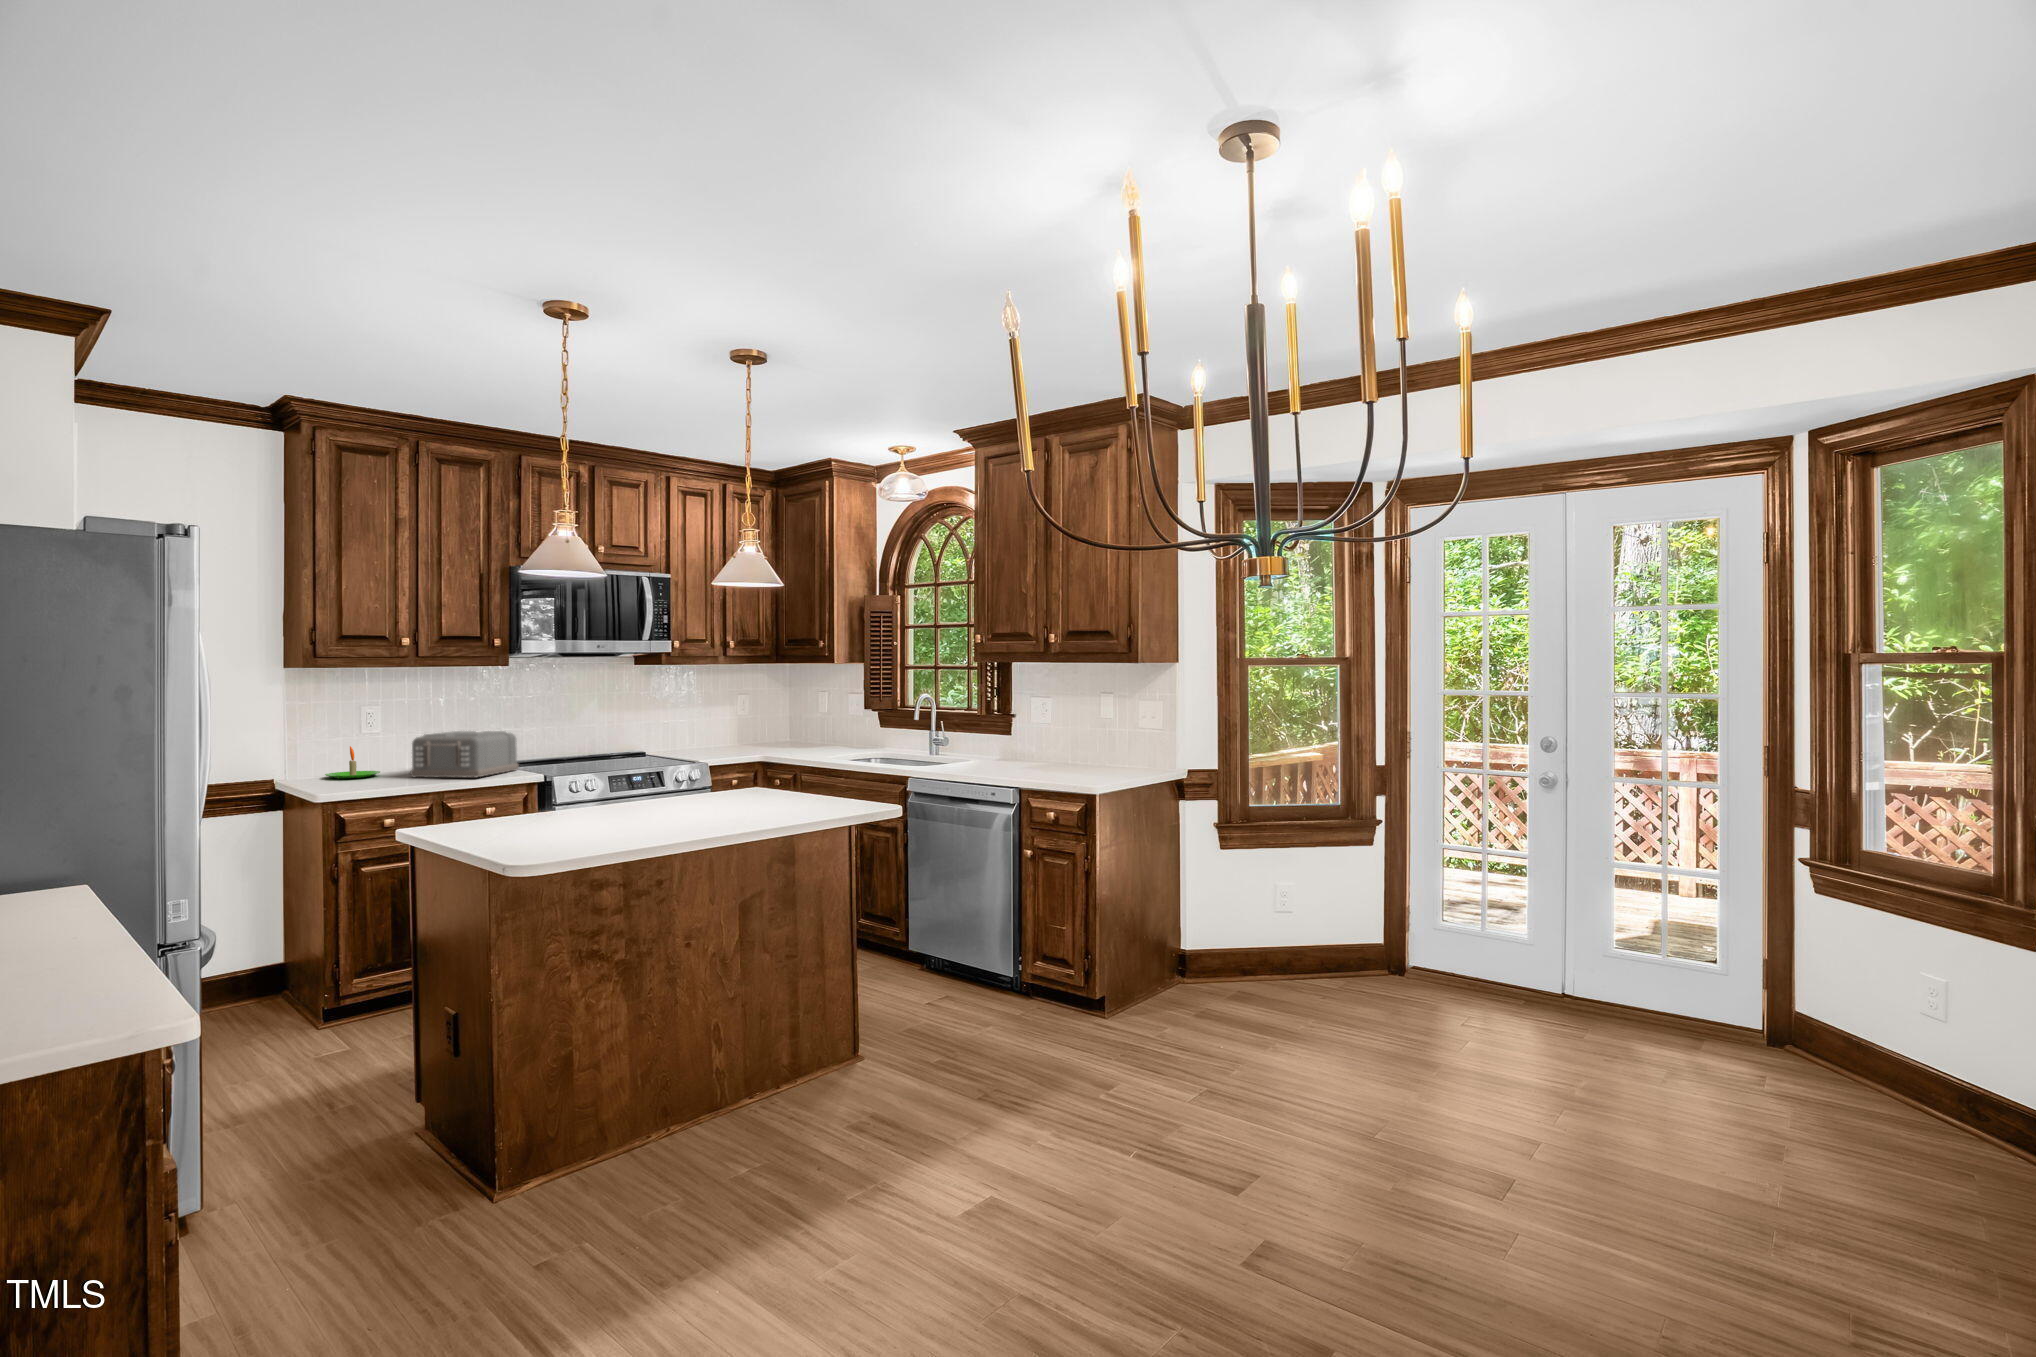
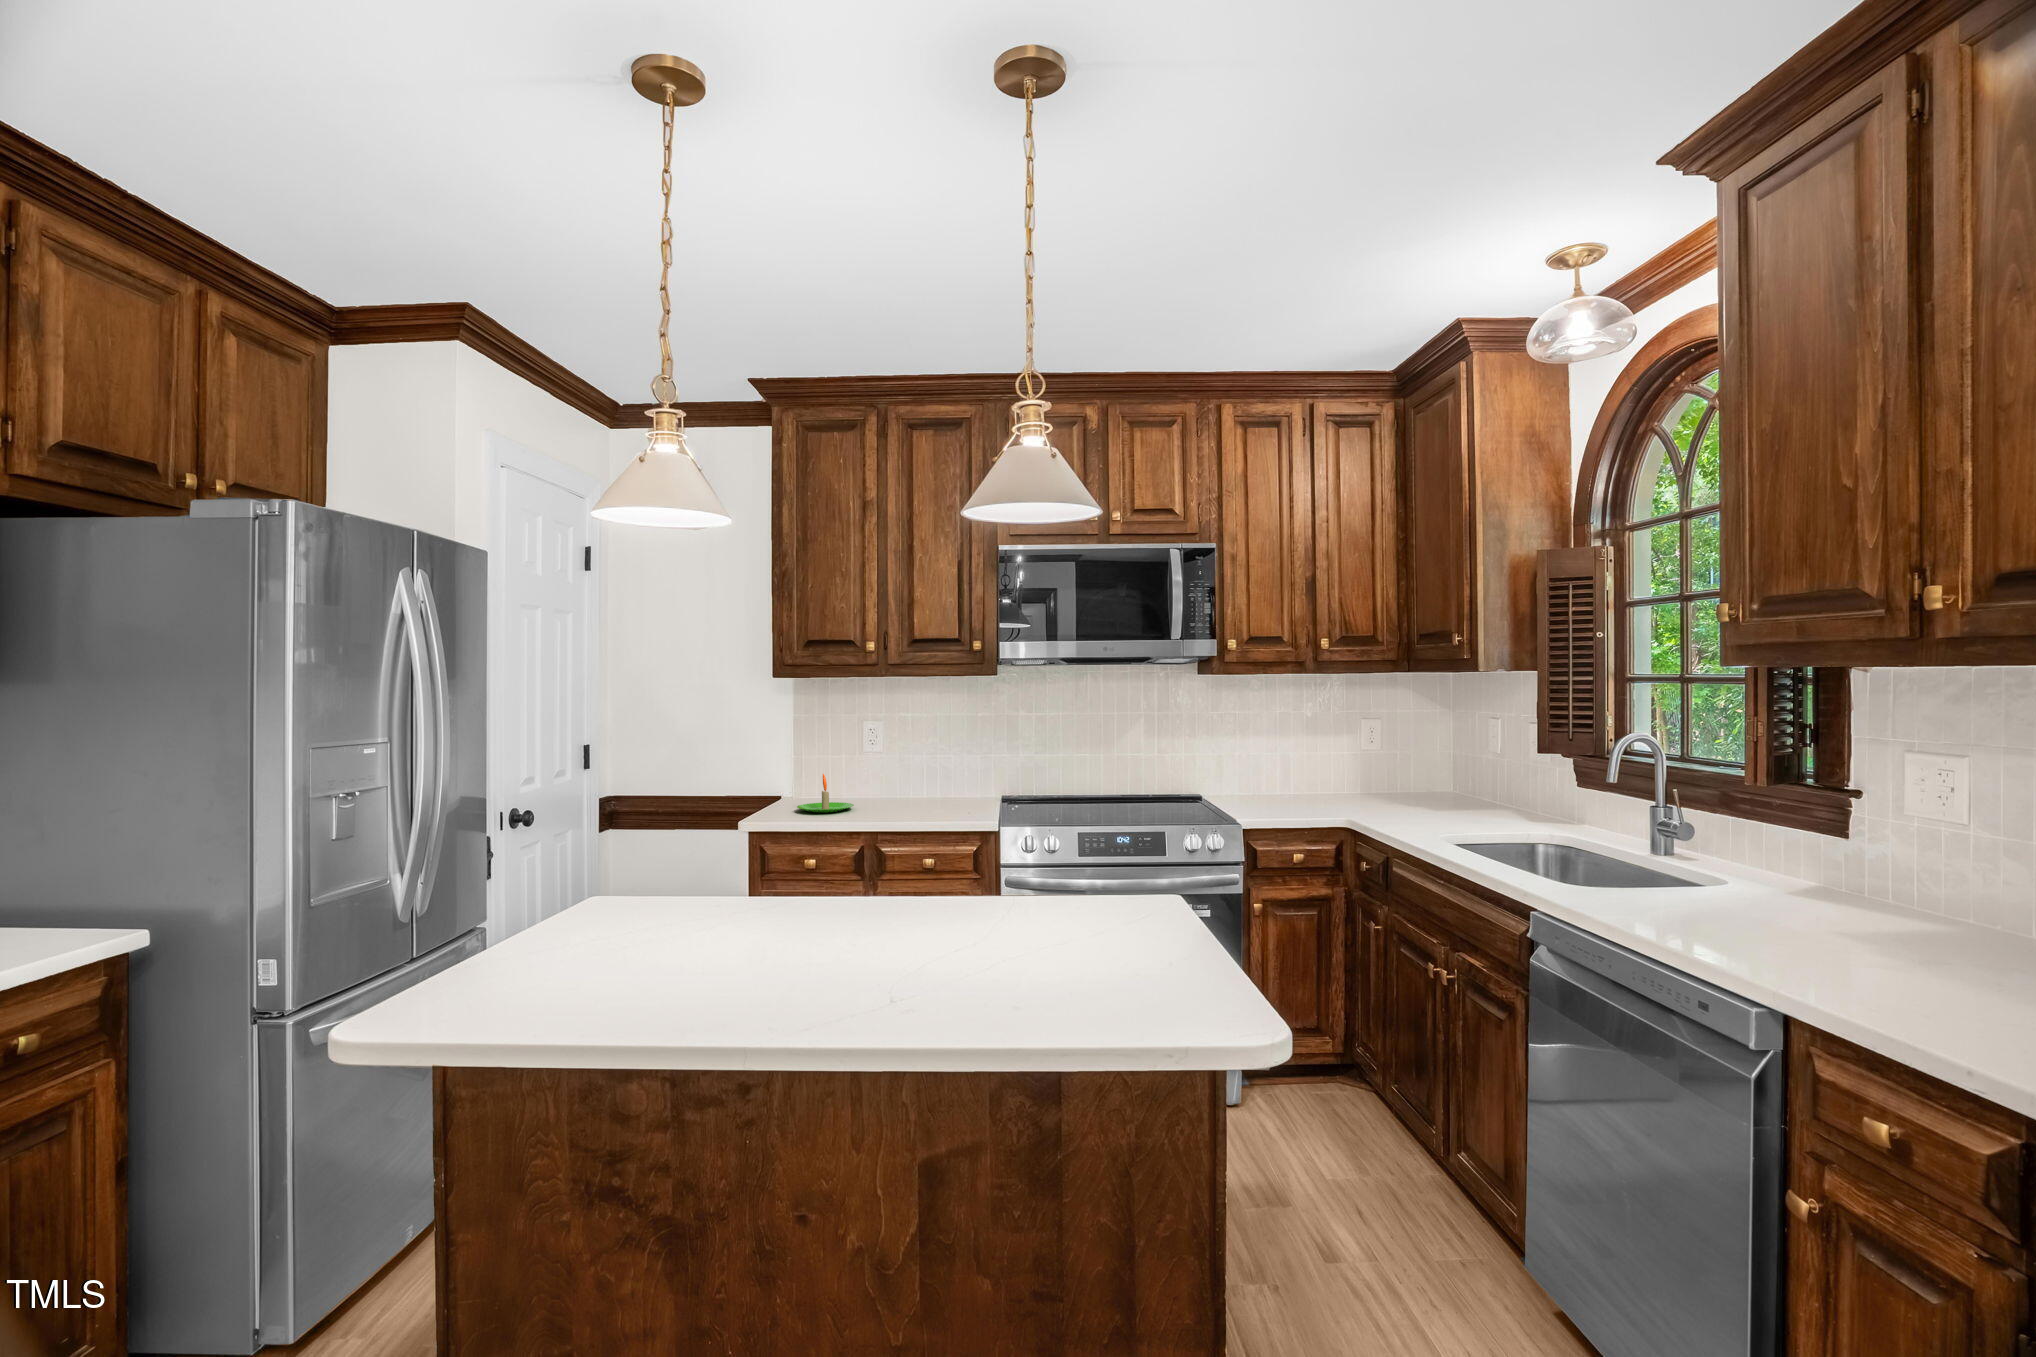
toaster: present [410,731,518,777] -> none [869,760,995,825]

